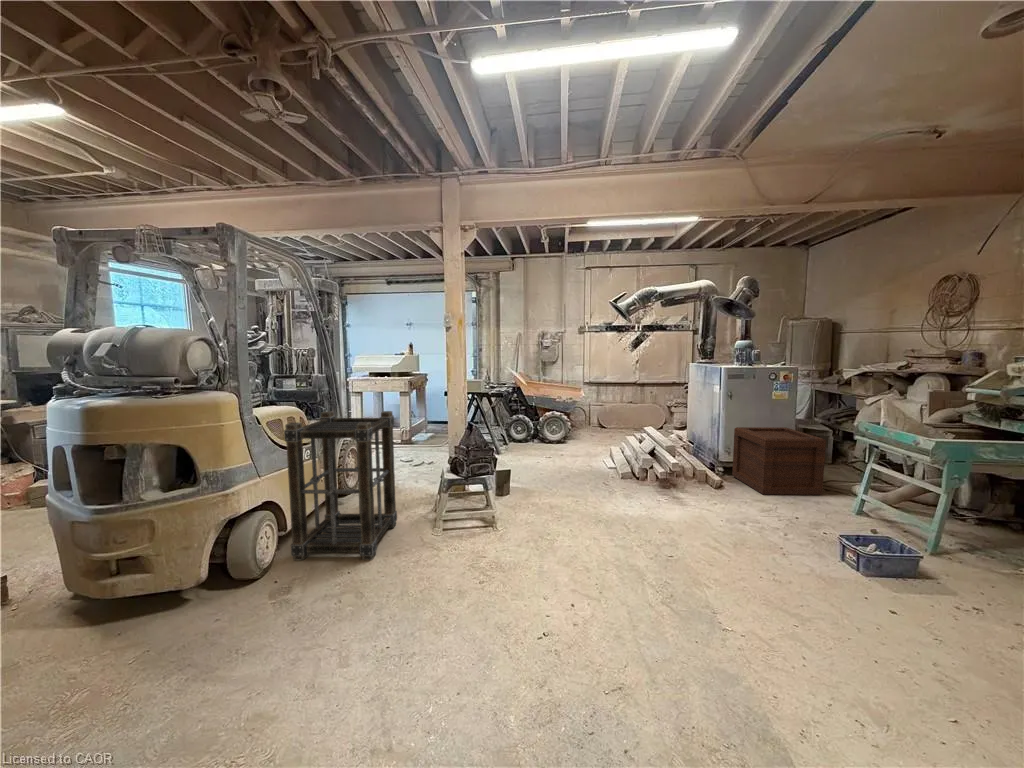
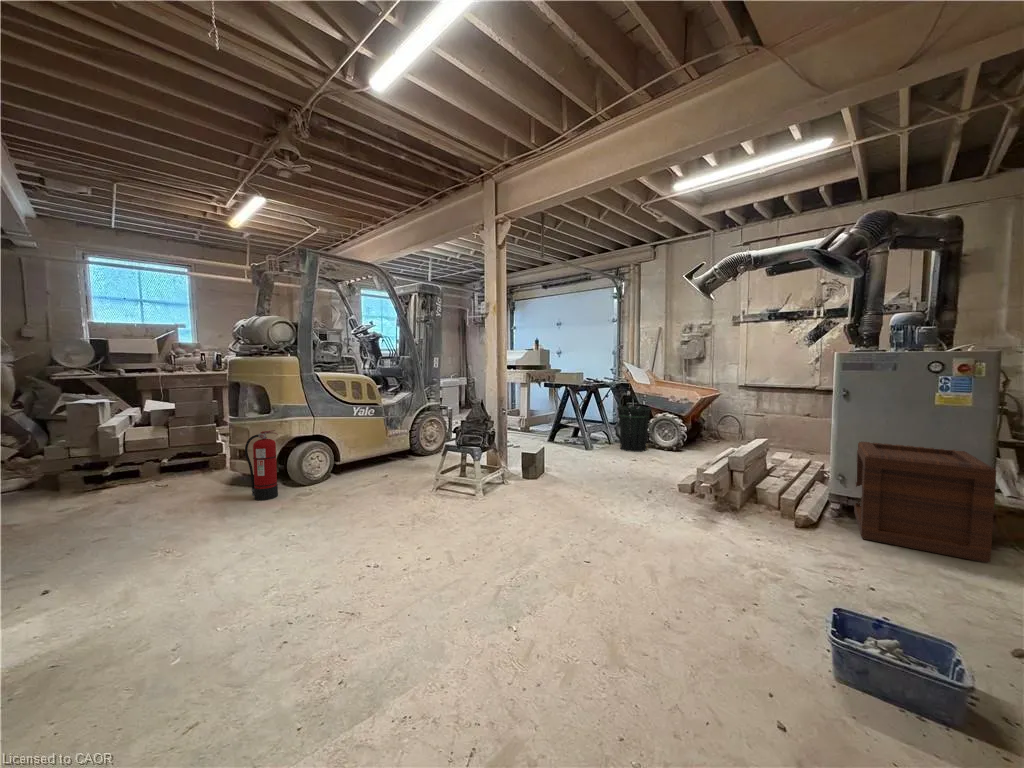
waste bin: none [517,407,548,449] -> present [617,406,651,452]
shelving unit: present [284,411,397,560] -> none [337,382,423,492]
fire extinguisher: none [157,514,225,635] -> present [245,430,278,500]

